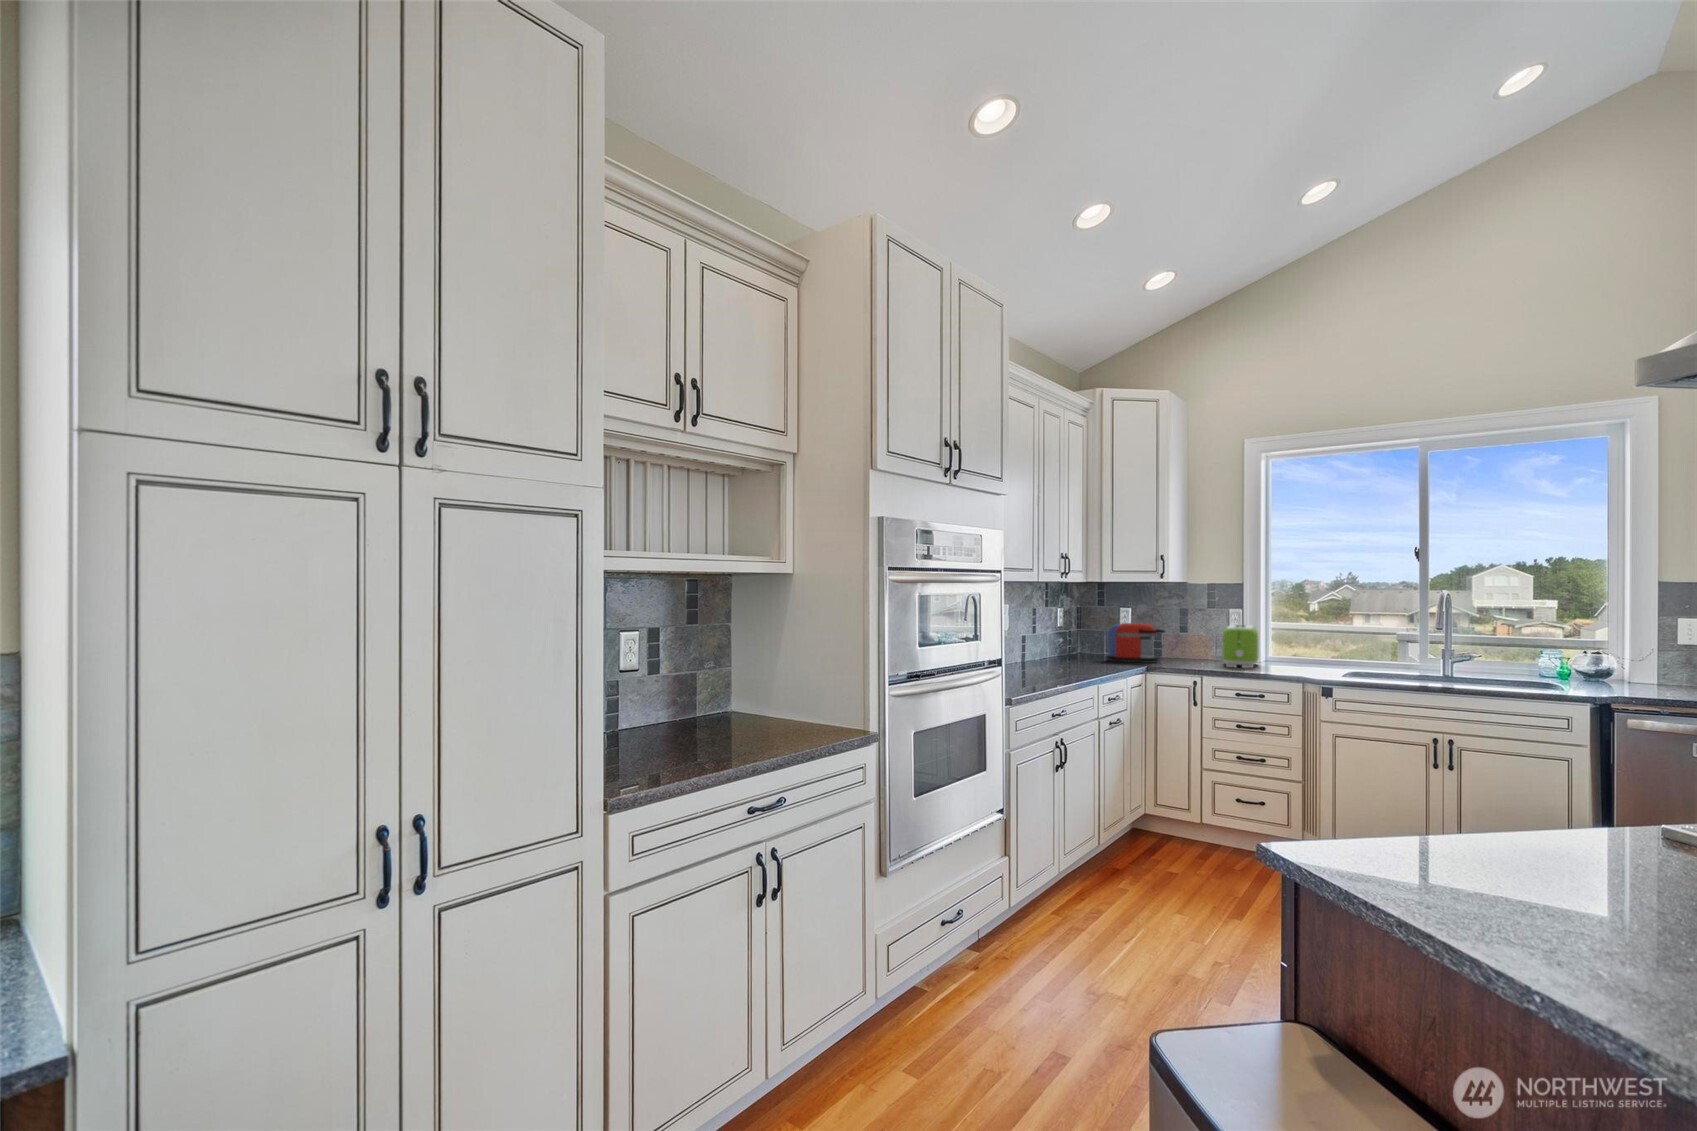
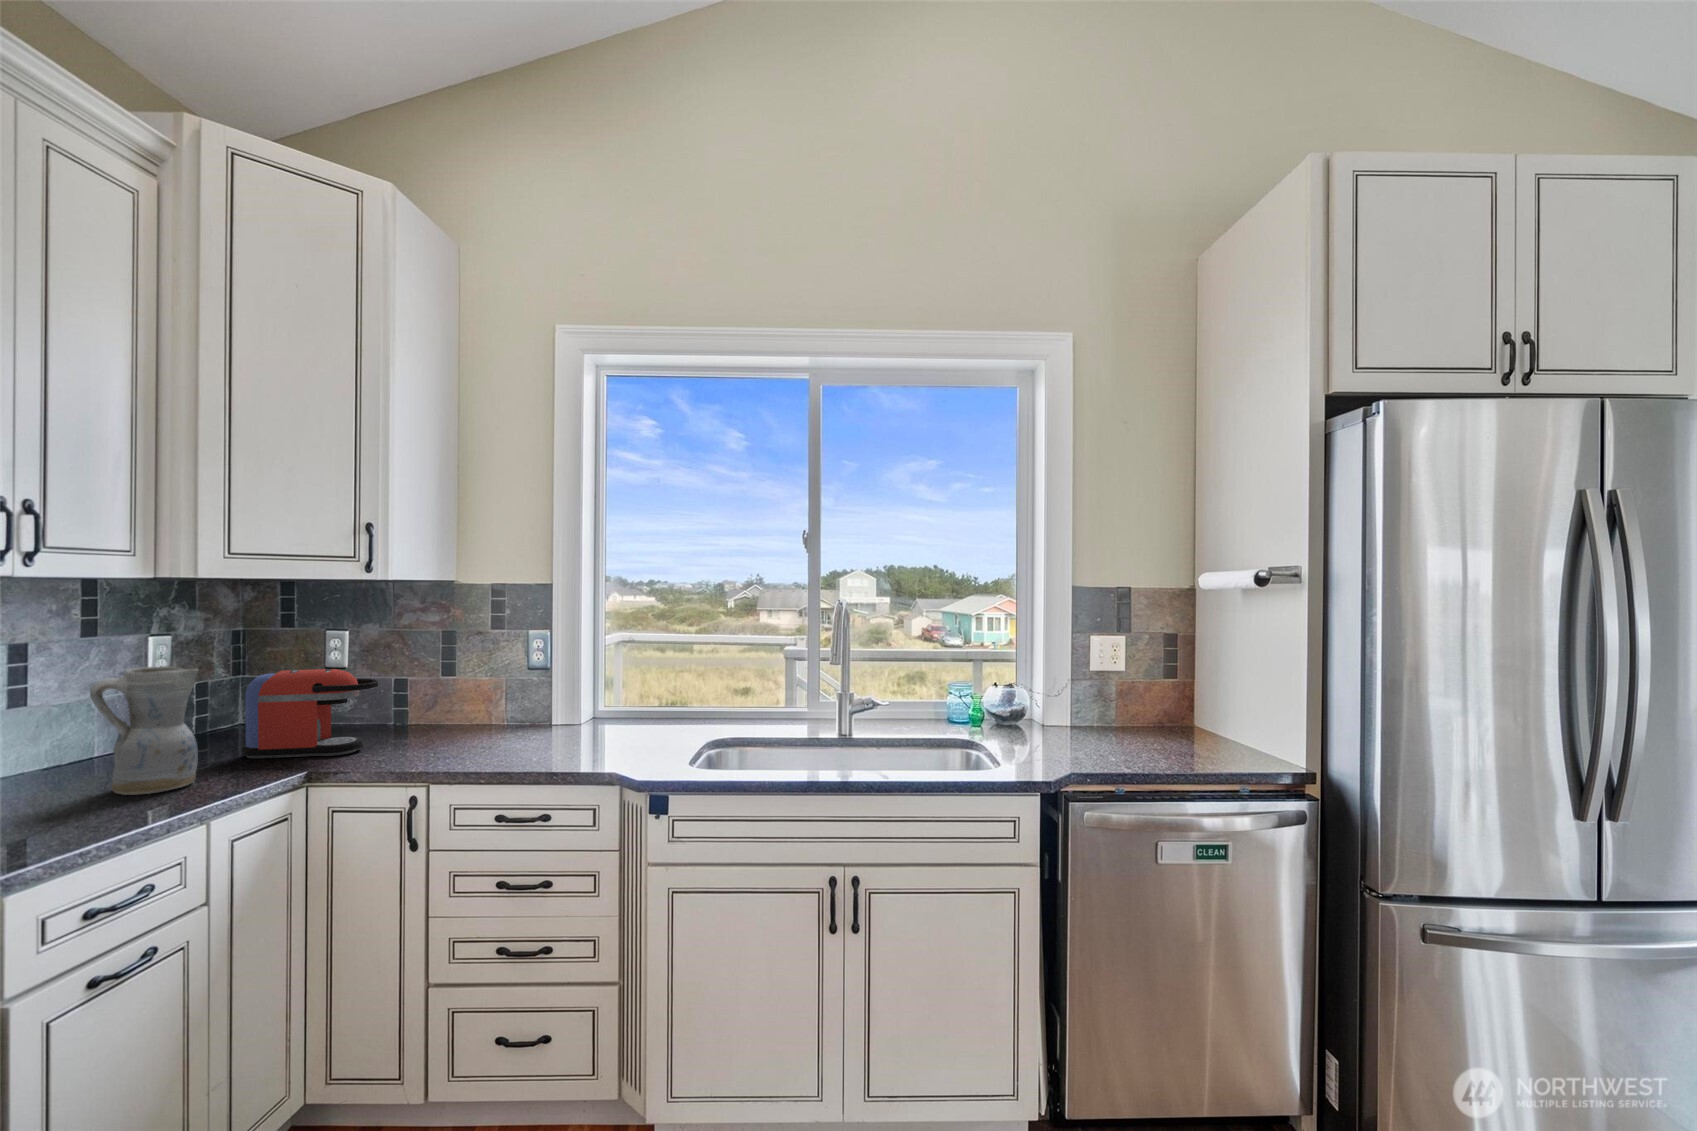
ceramic pitcher: none [1077,616,1110,666] -> present [90,666,198,795]
toaster: present [1223,625,1259,668] -> none [493,658,574,750]

